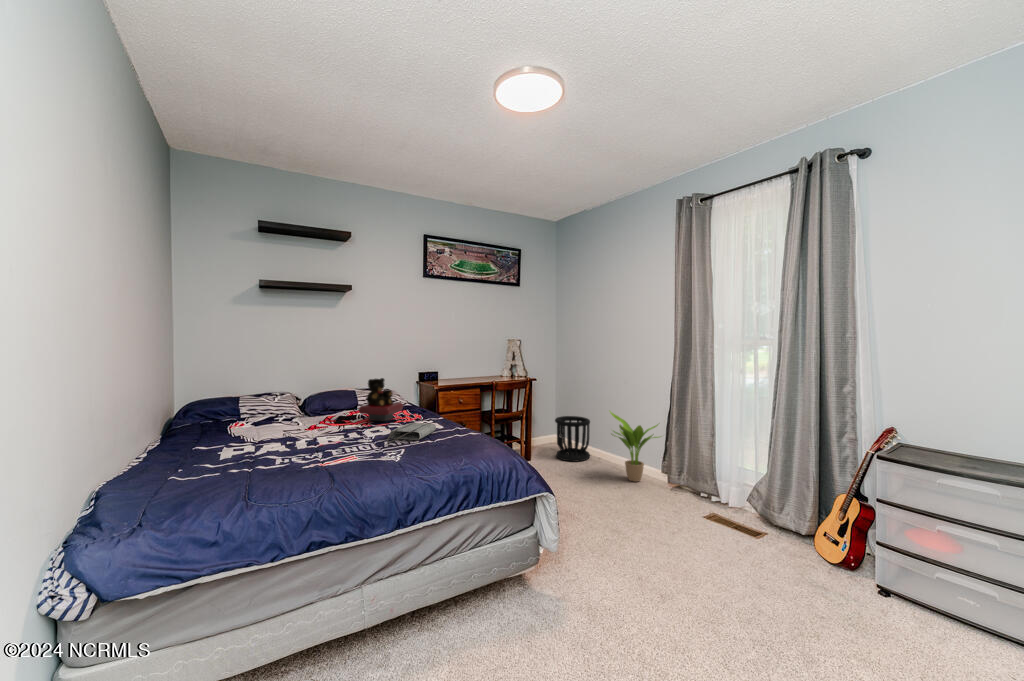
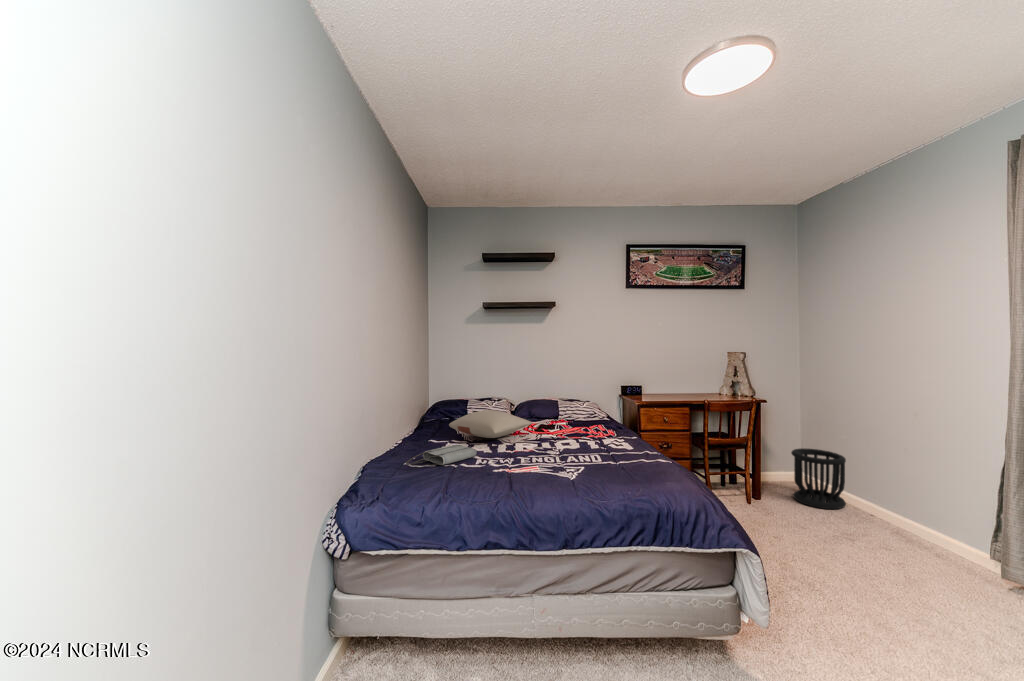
teddy bear: present [359,378,403,421] -> none [555,392,597,435]
pillow: none [225,404,333,435] -> present [449,410,532,438]
potted plant: present [610,411,658,482] -> none [872,449,973,555]
tote bag: present [387,423,436,443] -> present [406,445,477,466]

